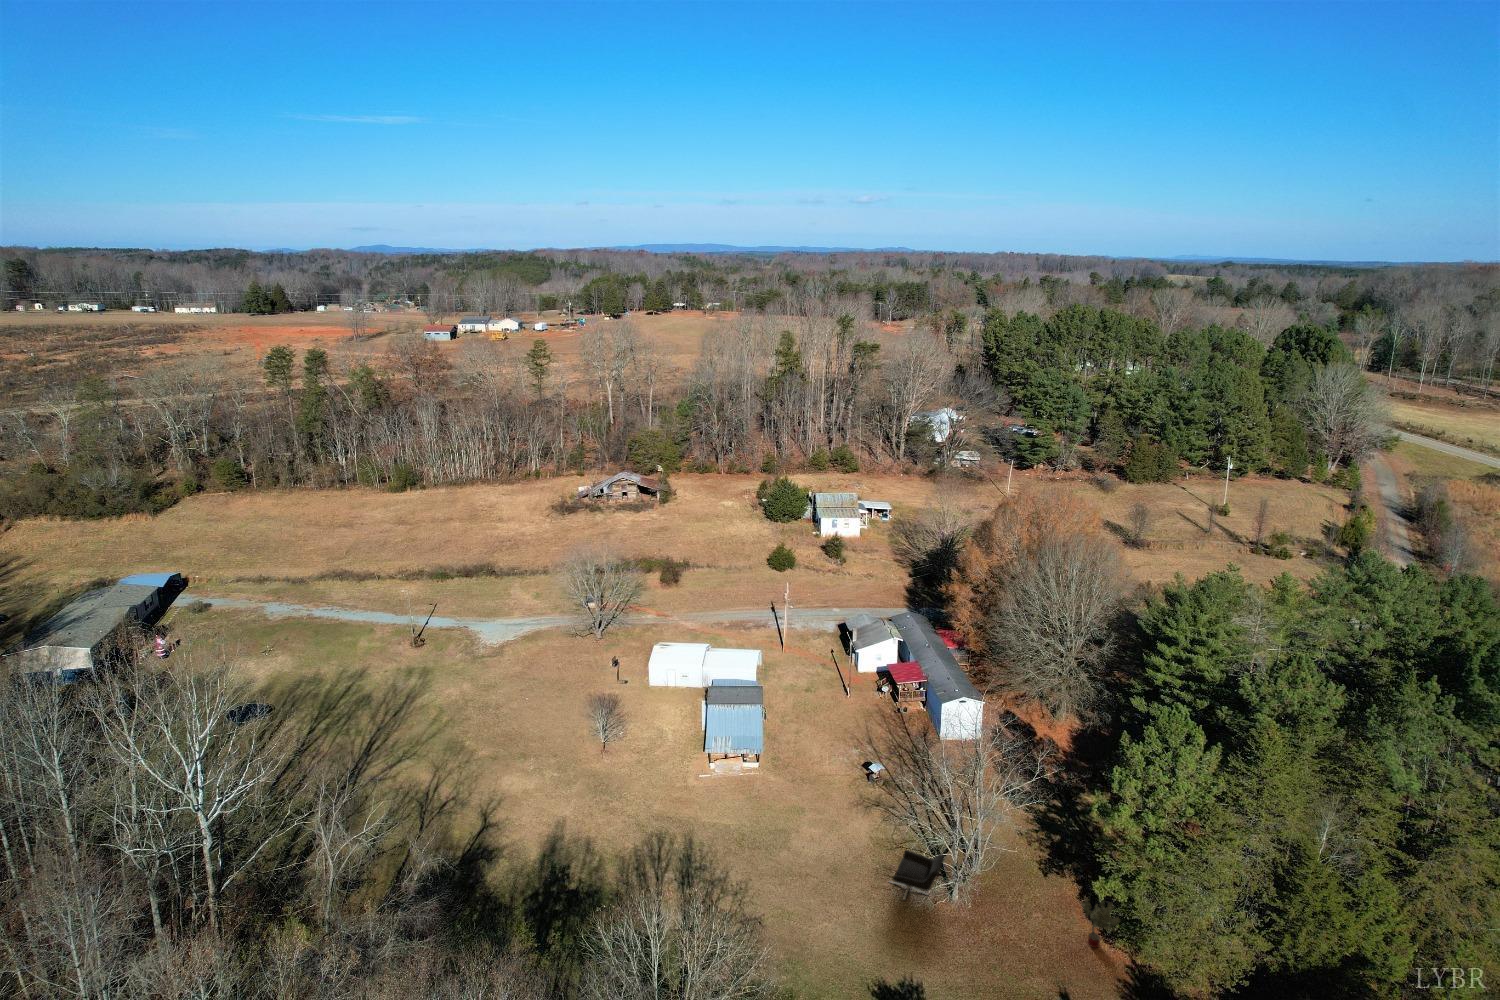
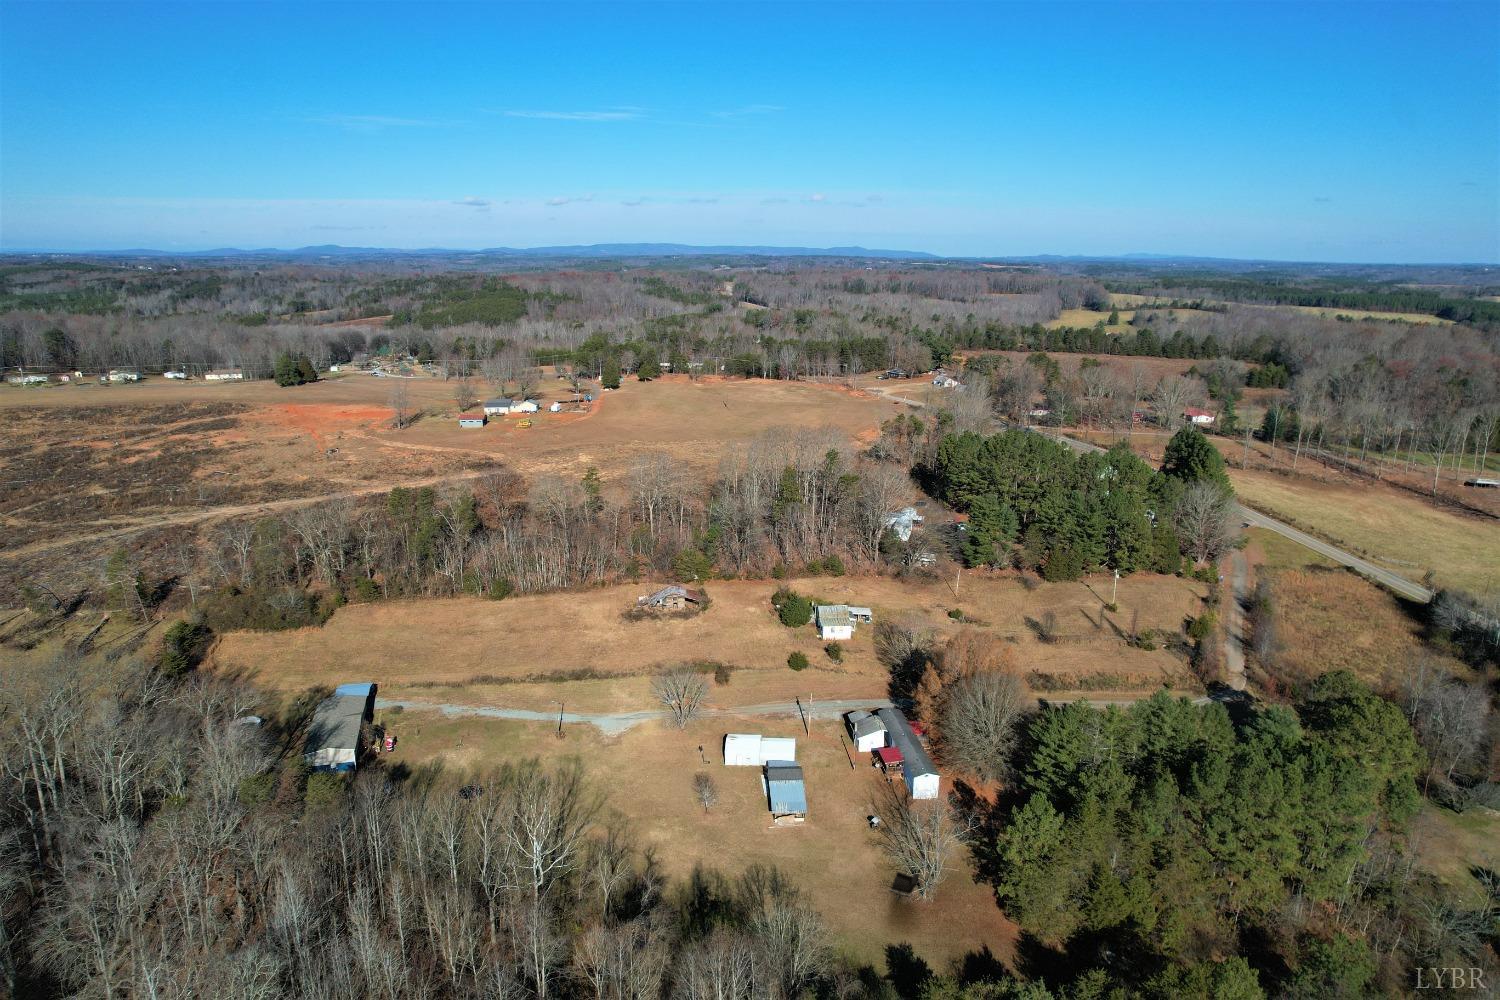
potted tree: present [1082,900,1120,948] -> none [992,895,1012,922]

